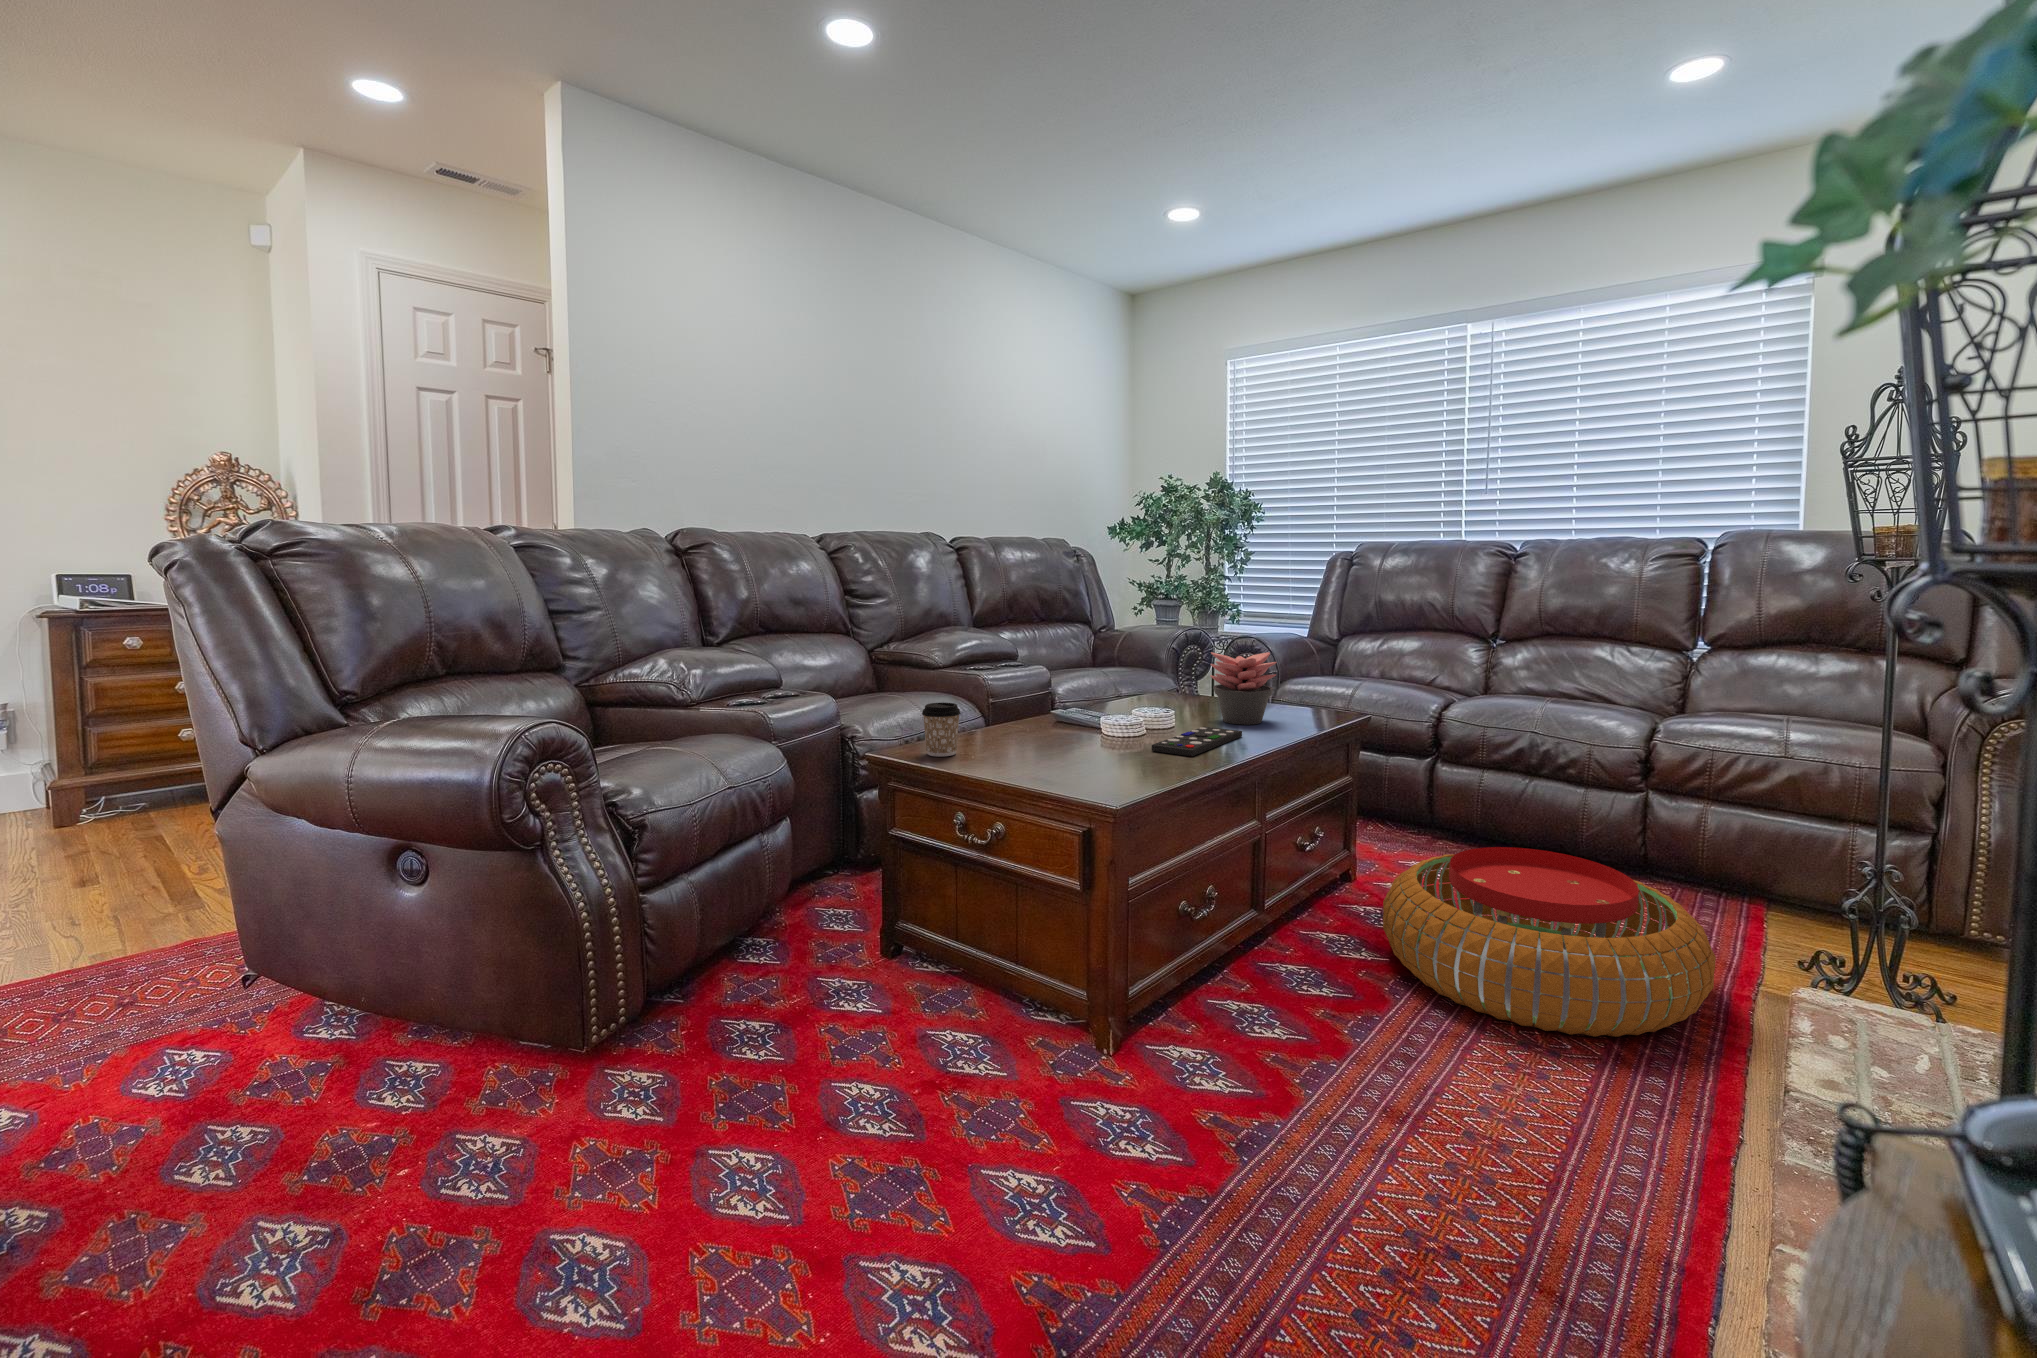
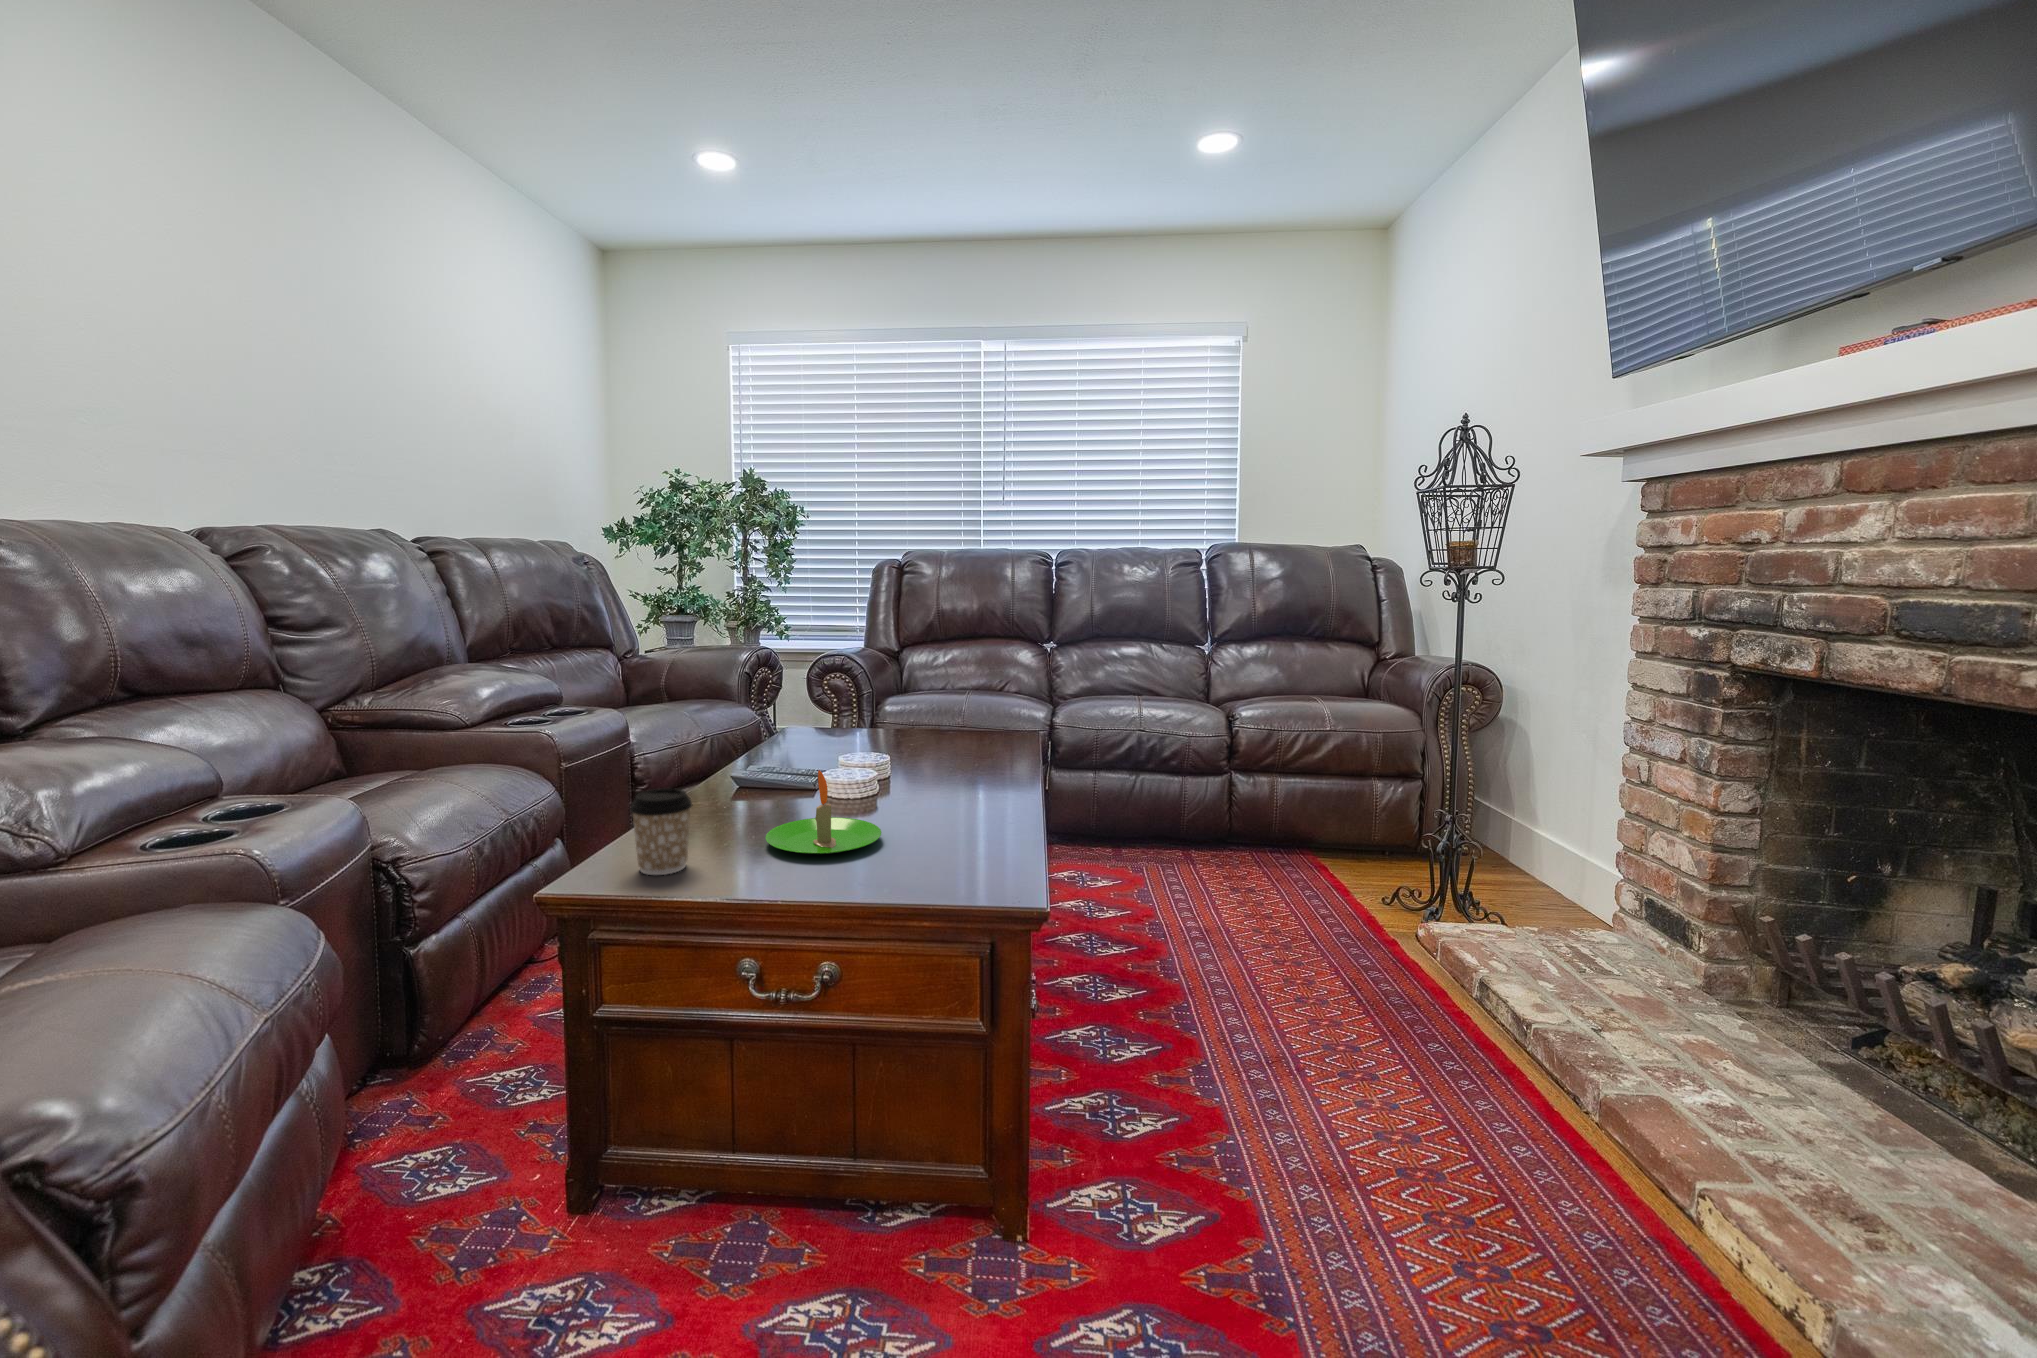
succulent plant: present [1210,652,1276,725] -> none [904,674,983,759]
candle: none [1010,703,1093,762] -> present [765,770,881,854]
remote control: present [1152,727,1242,756] -> none [925,768,982,812]
pouf: present [1383,847,1716,1037] -> none [1121,845,1417,1027]

